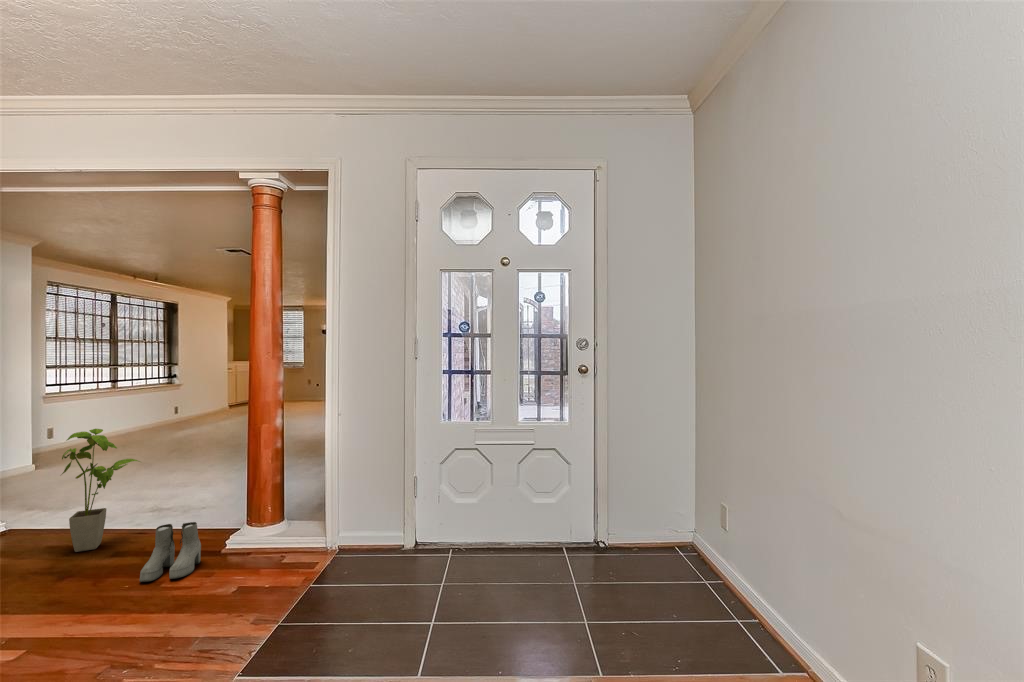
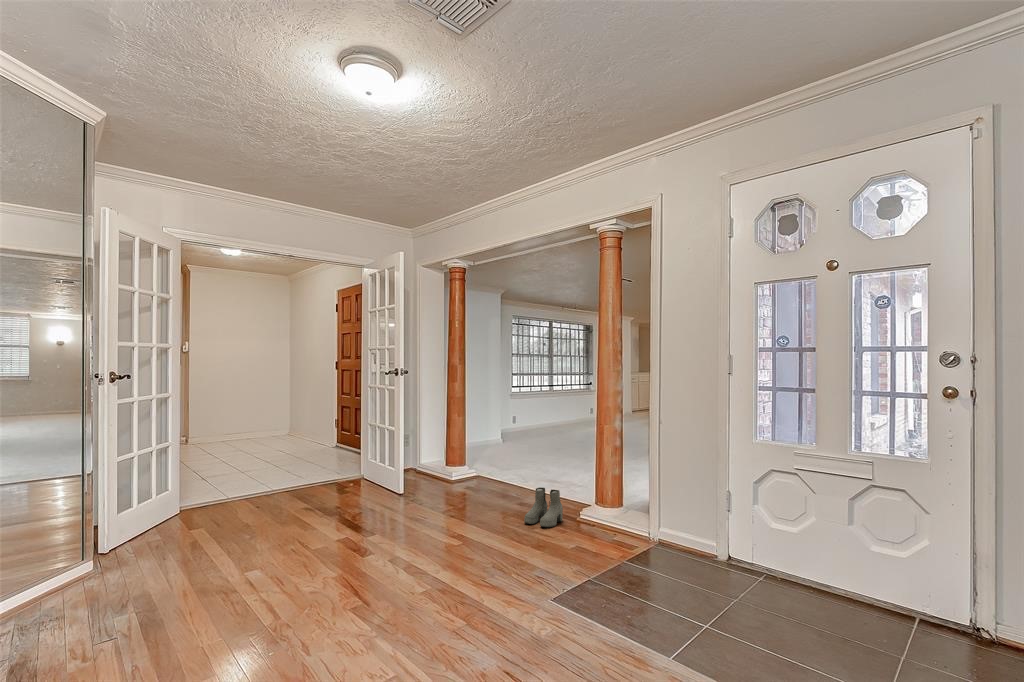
house plant: present [62,429,140,552] -> none [495,415,538,497]

